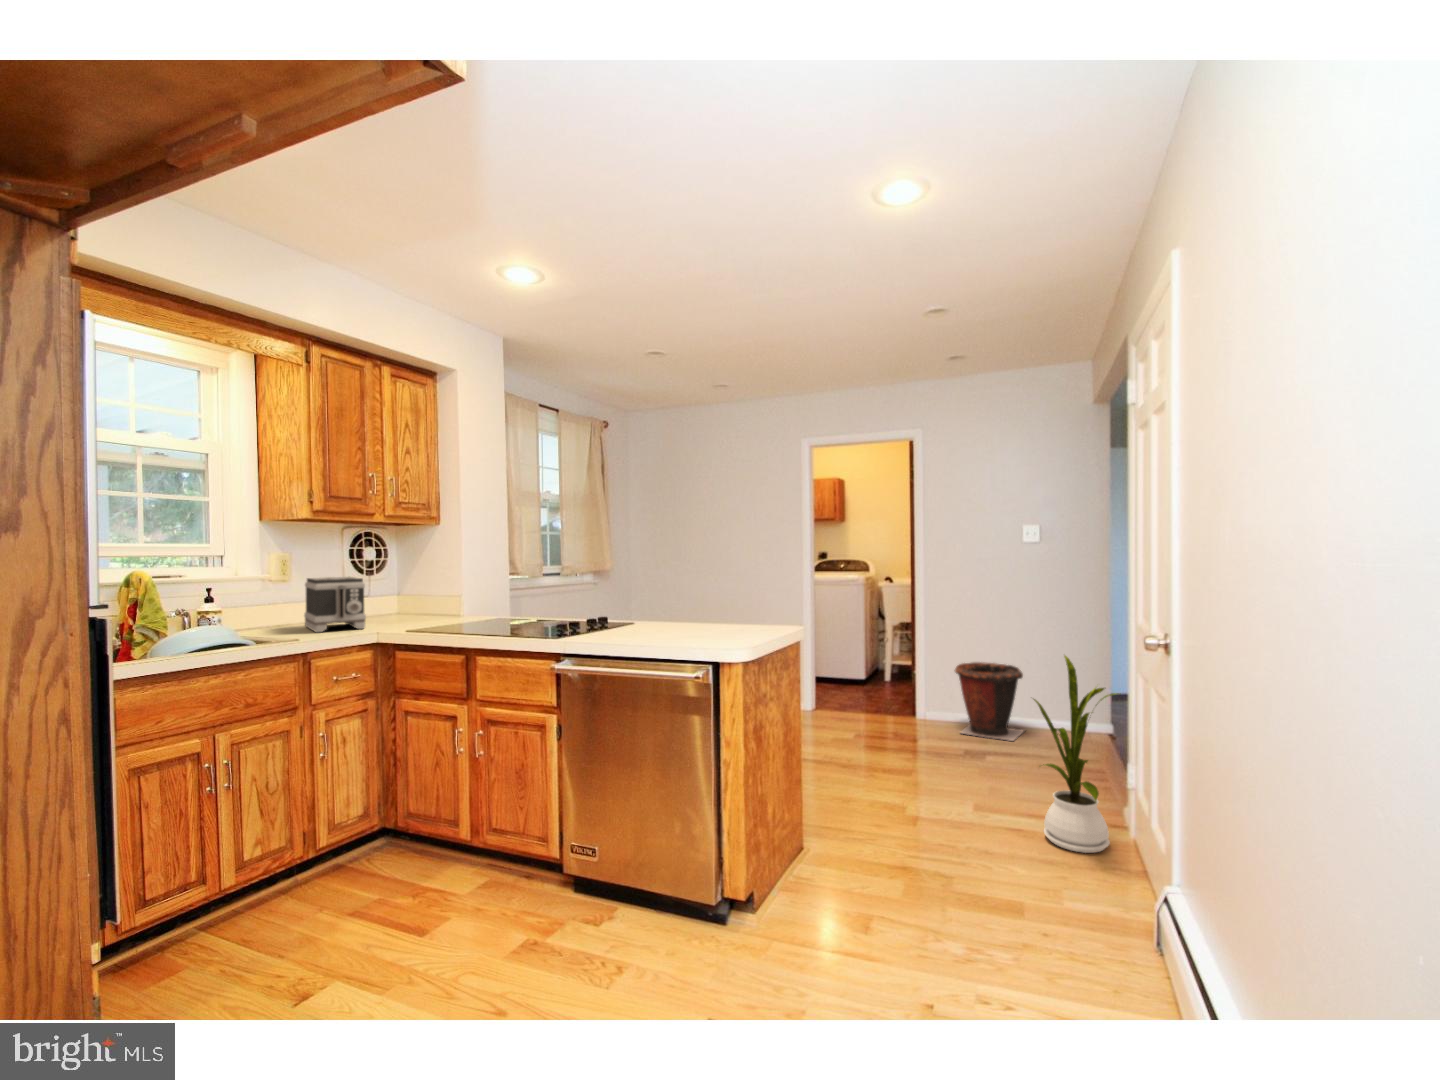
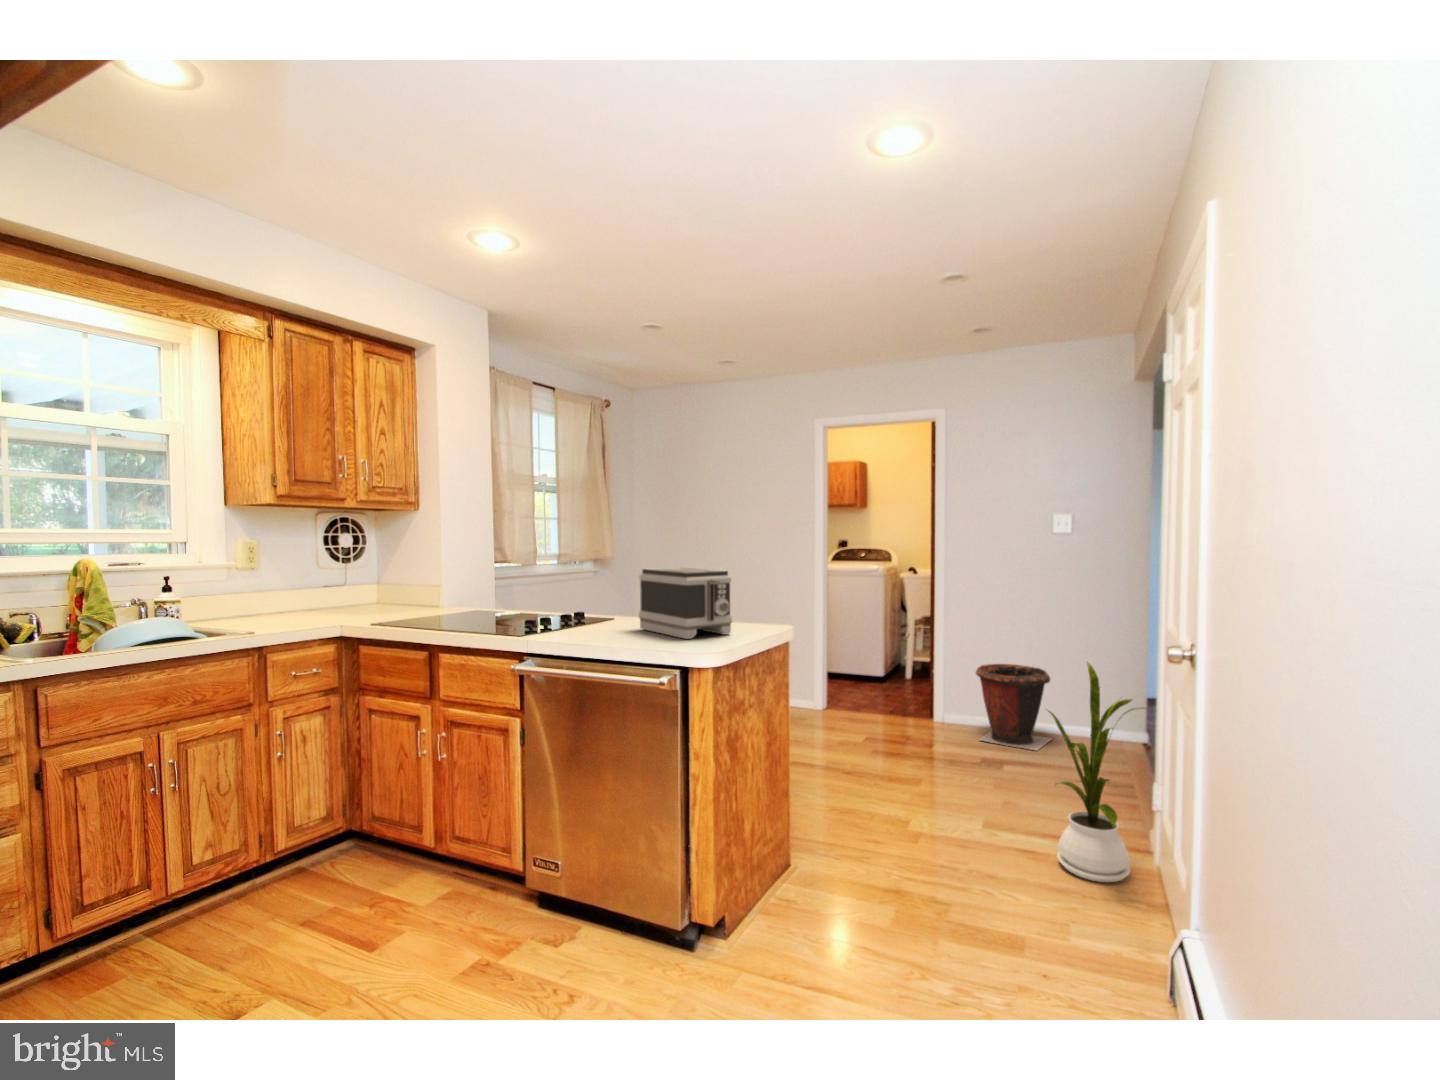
toaster: present [304,577,366,632] -> present [639,567,732,639]

